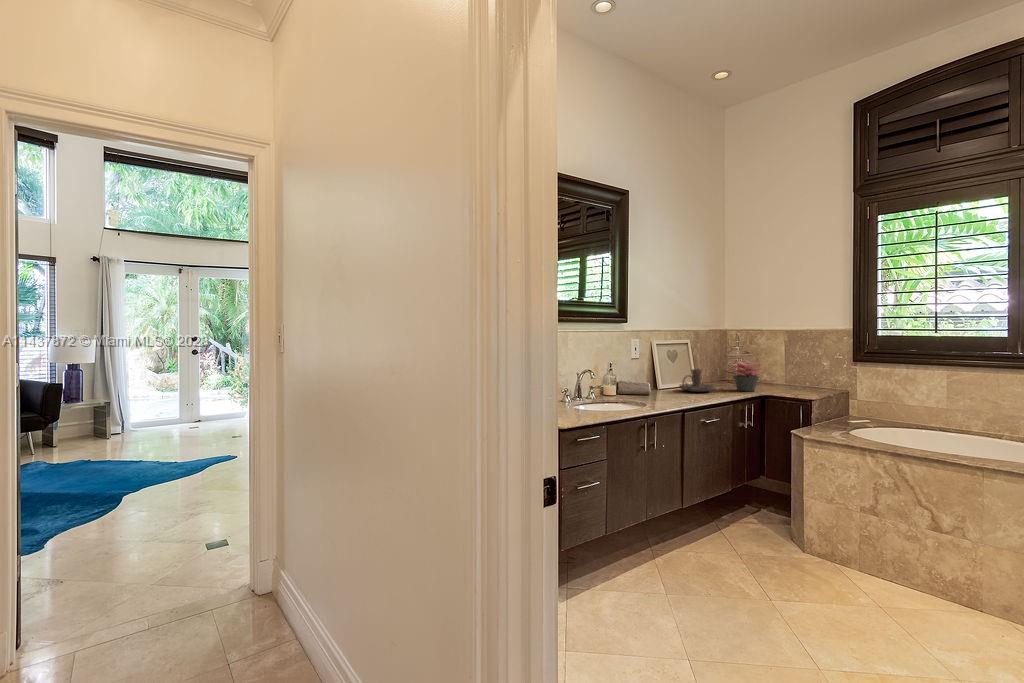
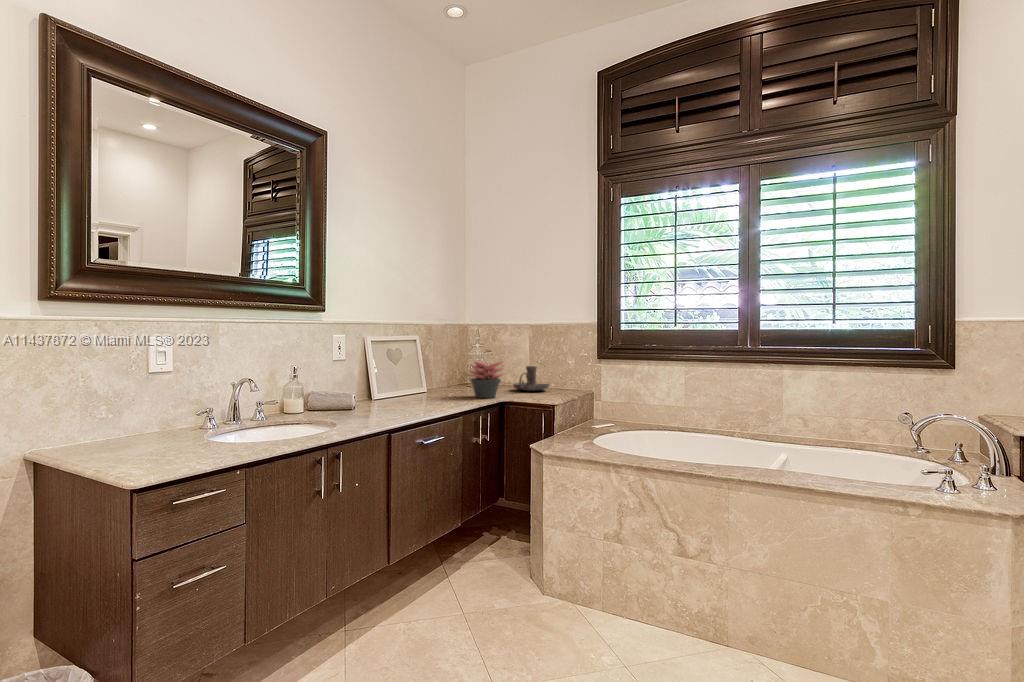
candle holder: present [679,369,714,392] -> present [513,366,550,391]

